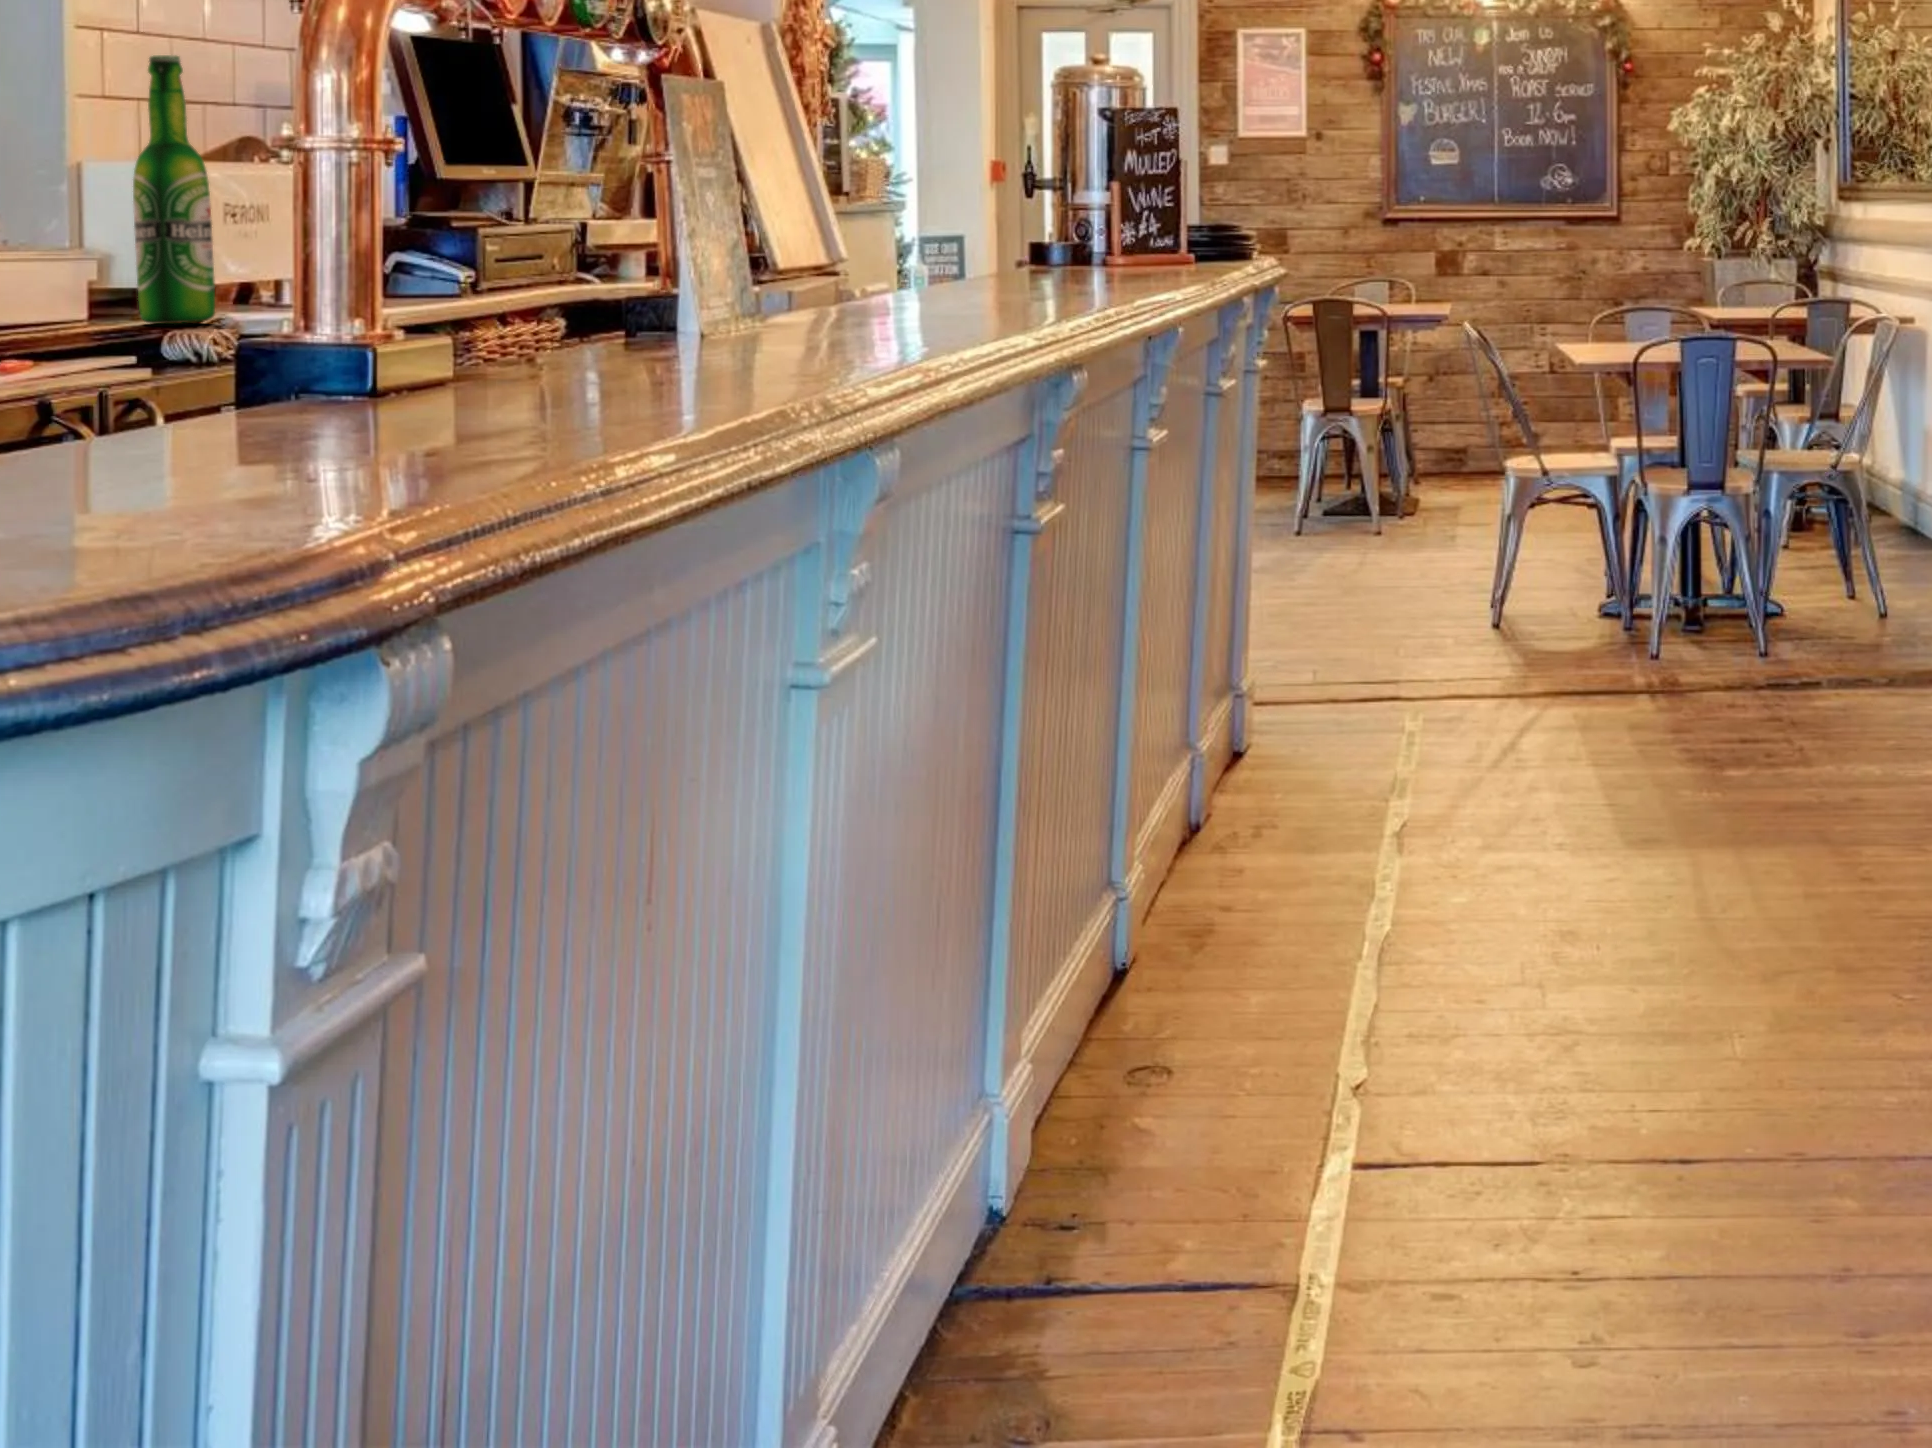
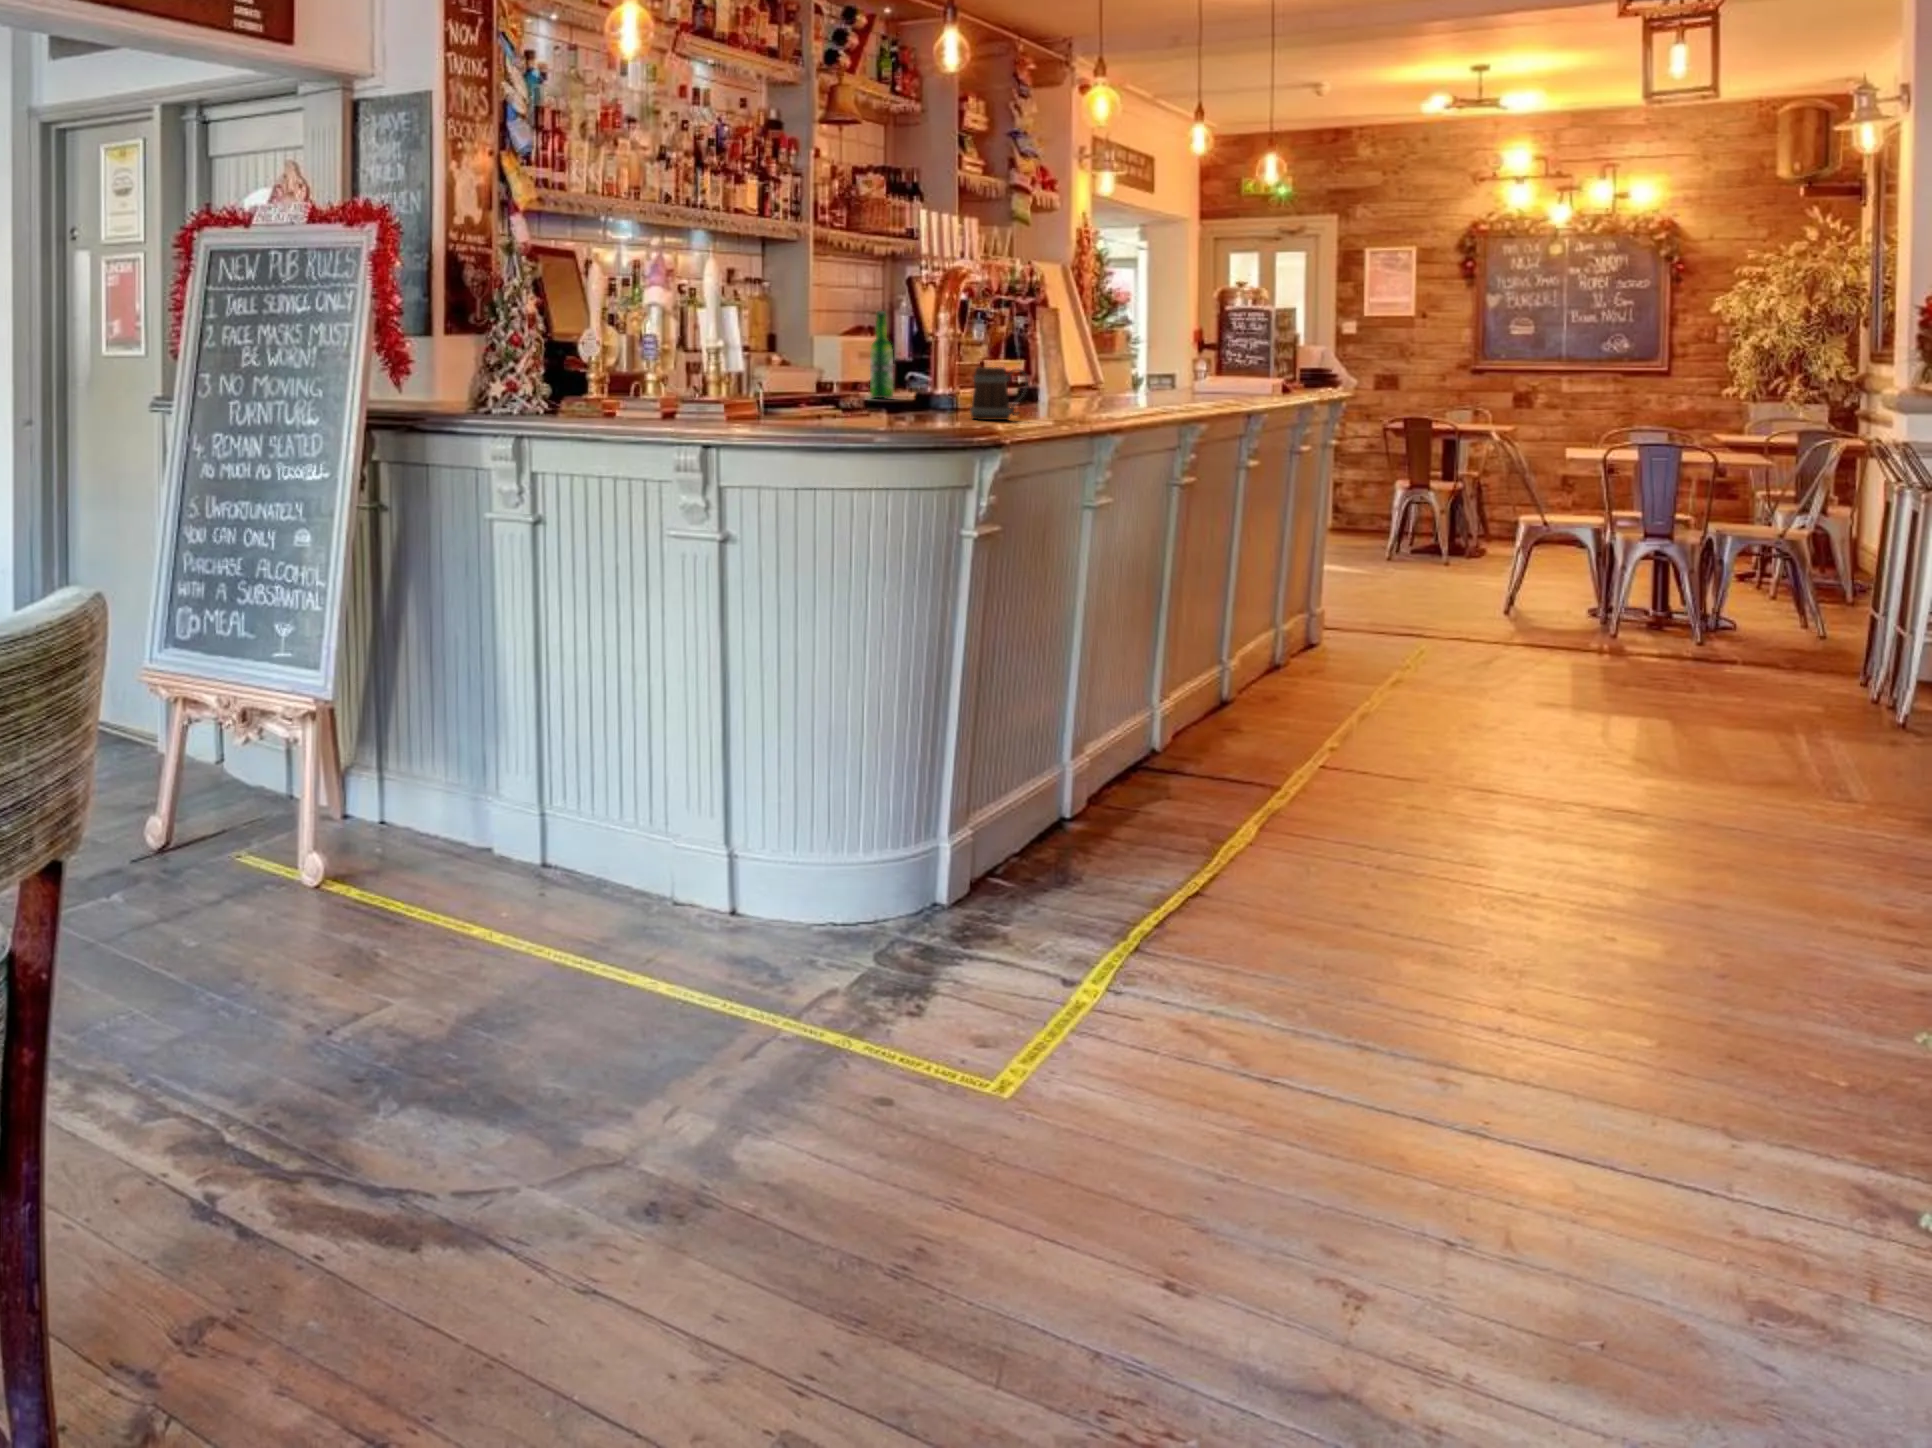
beer mug: none [306,208,524,412] -> present [971,367,1027,420]

